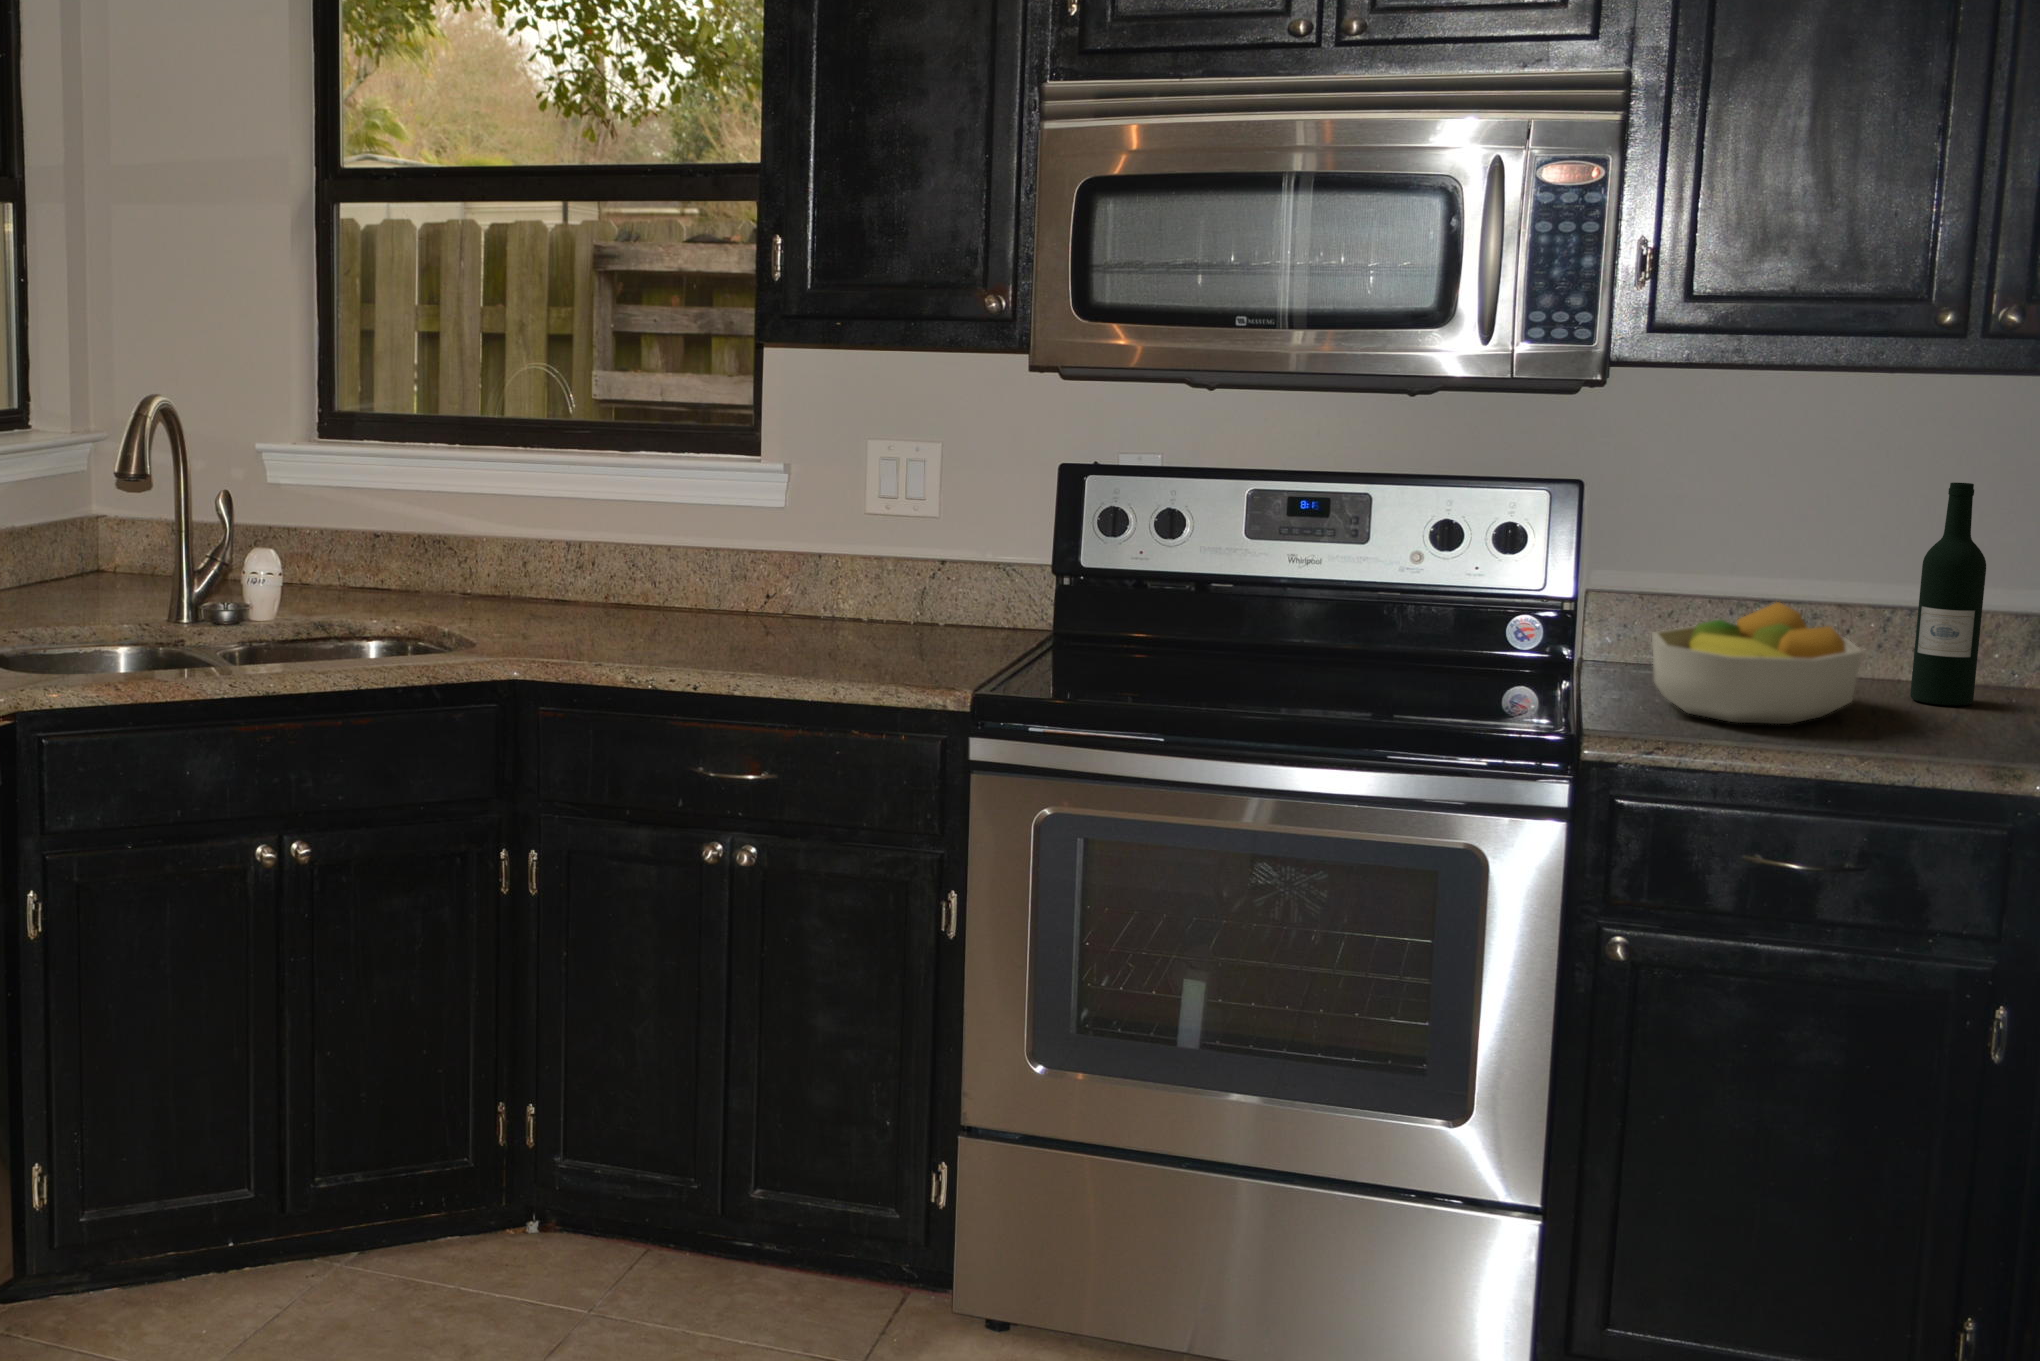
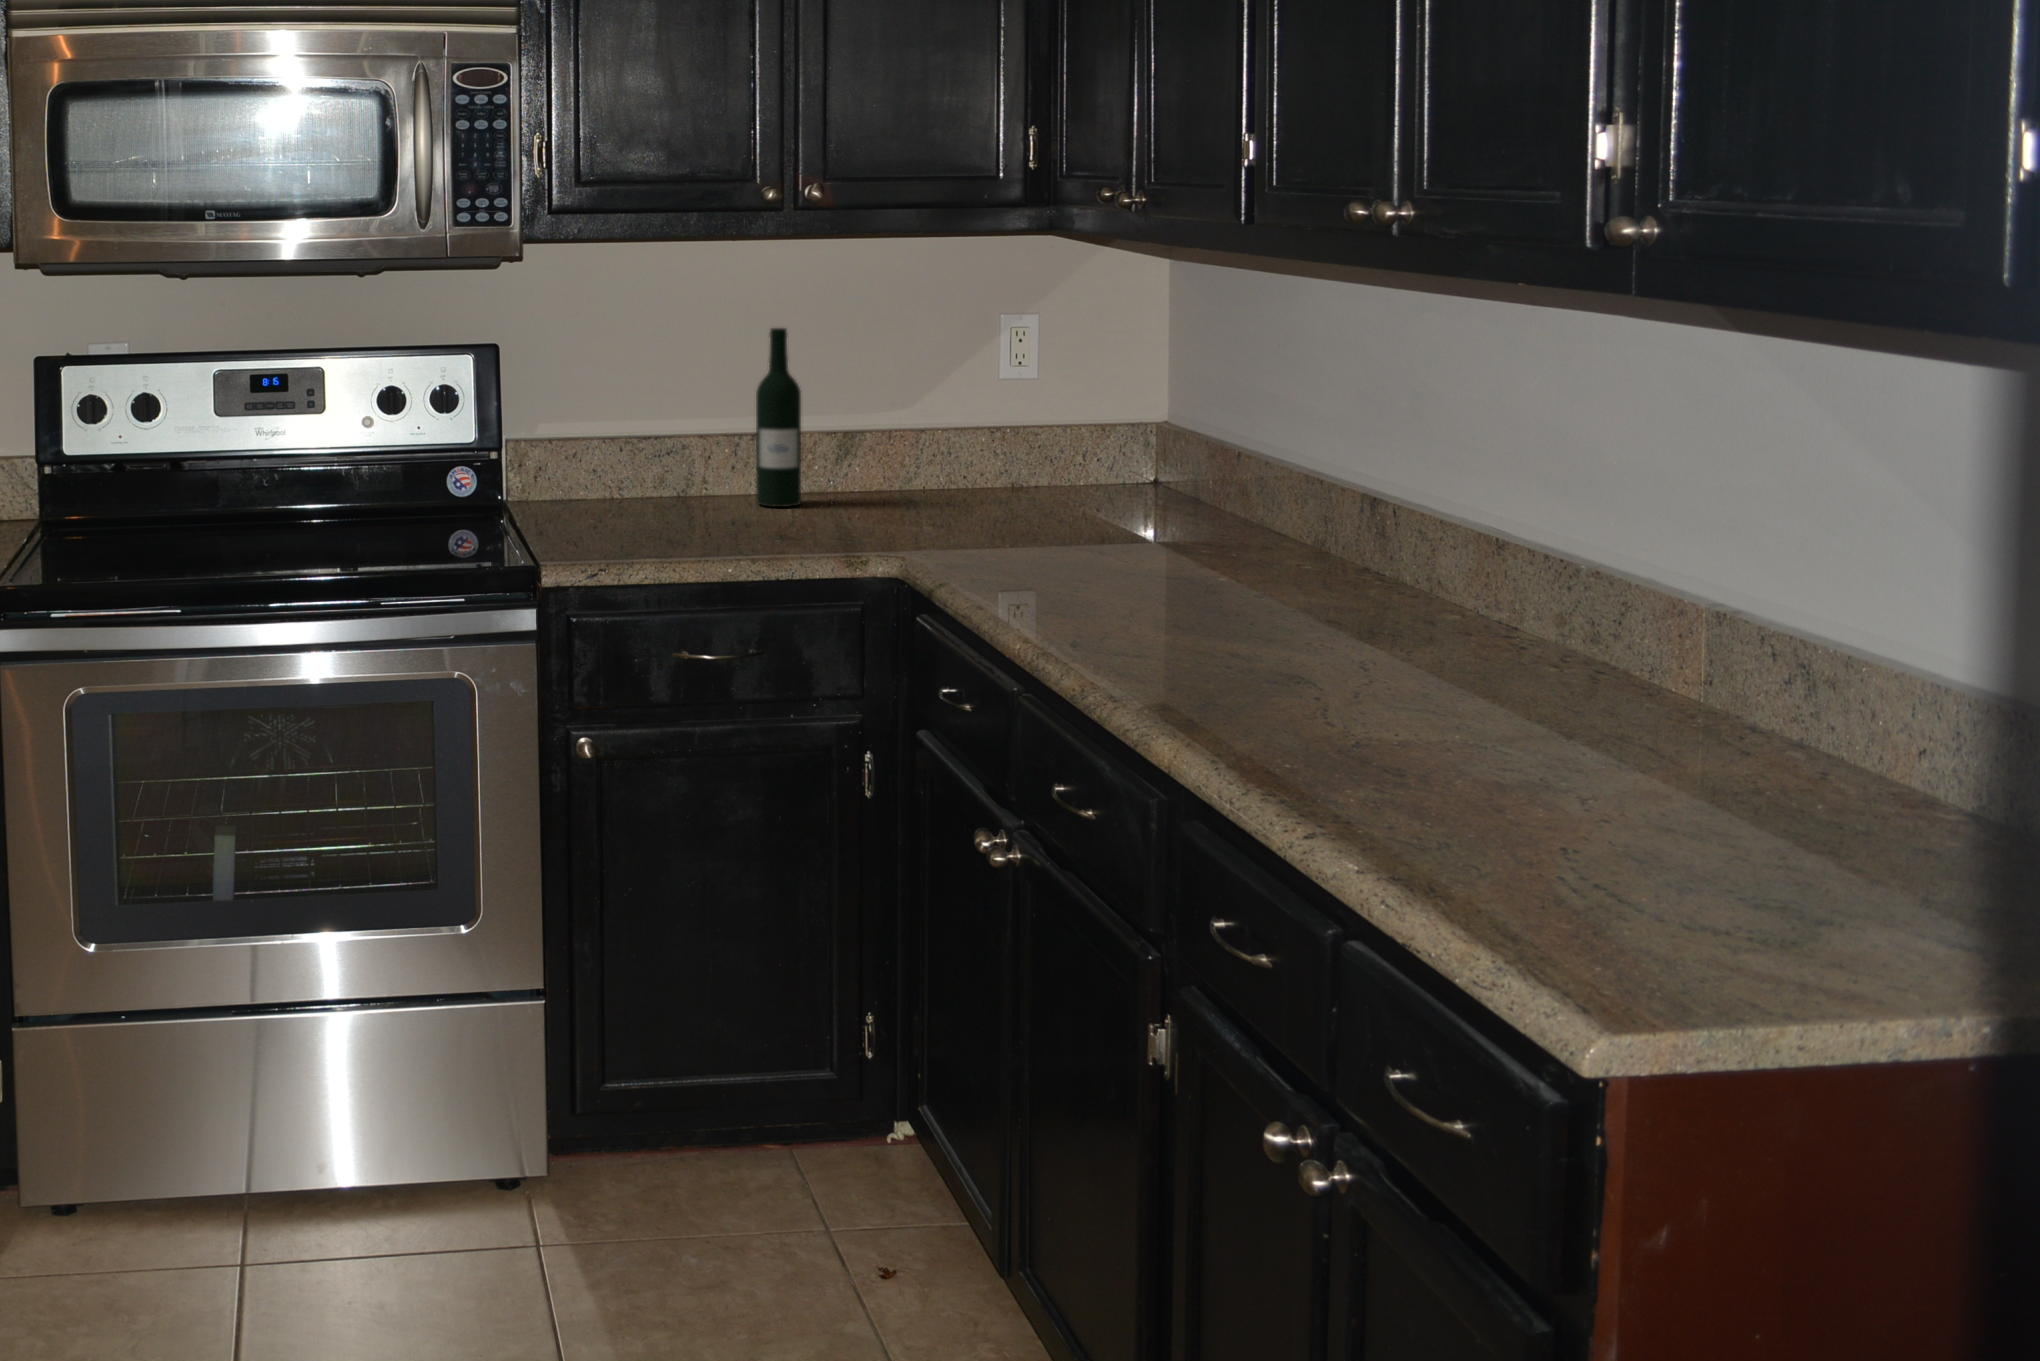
fruit bowl: present [1652,602,1862,724] -> none [572,435,734,539]

